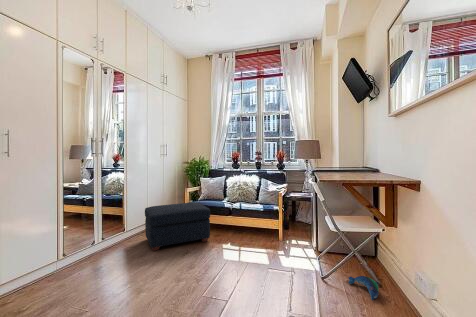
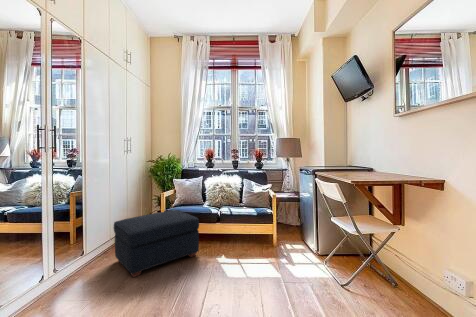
plush toy: present [348,276,379,300] -> none [368,280,407,306]

